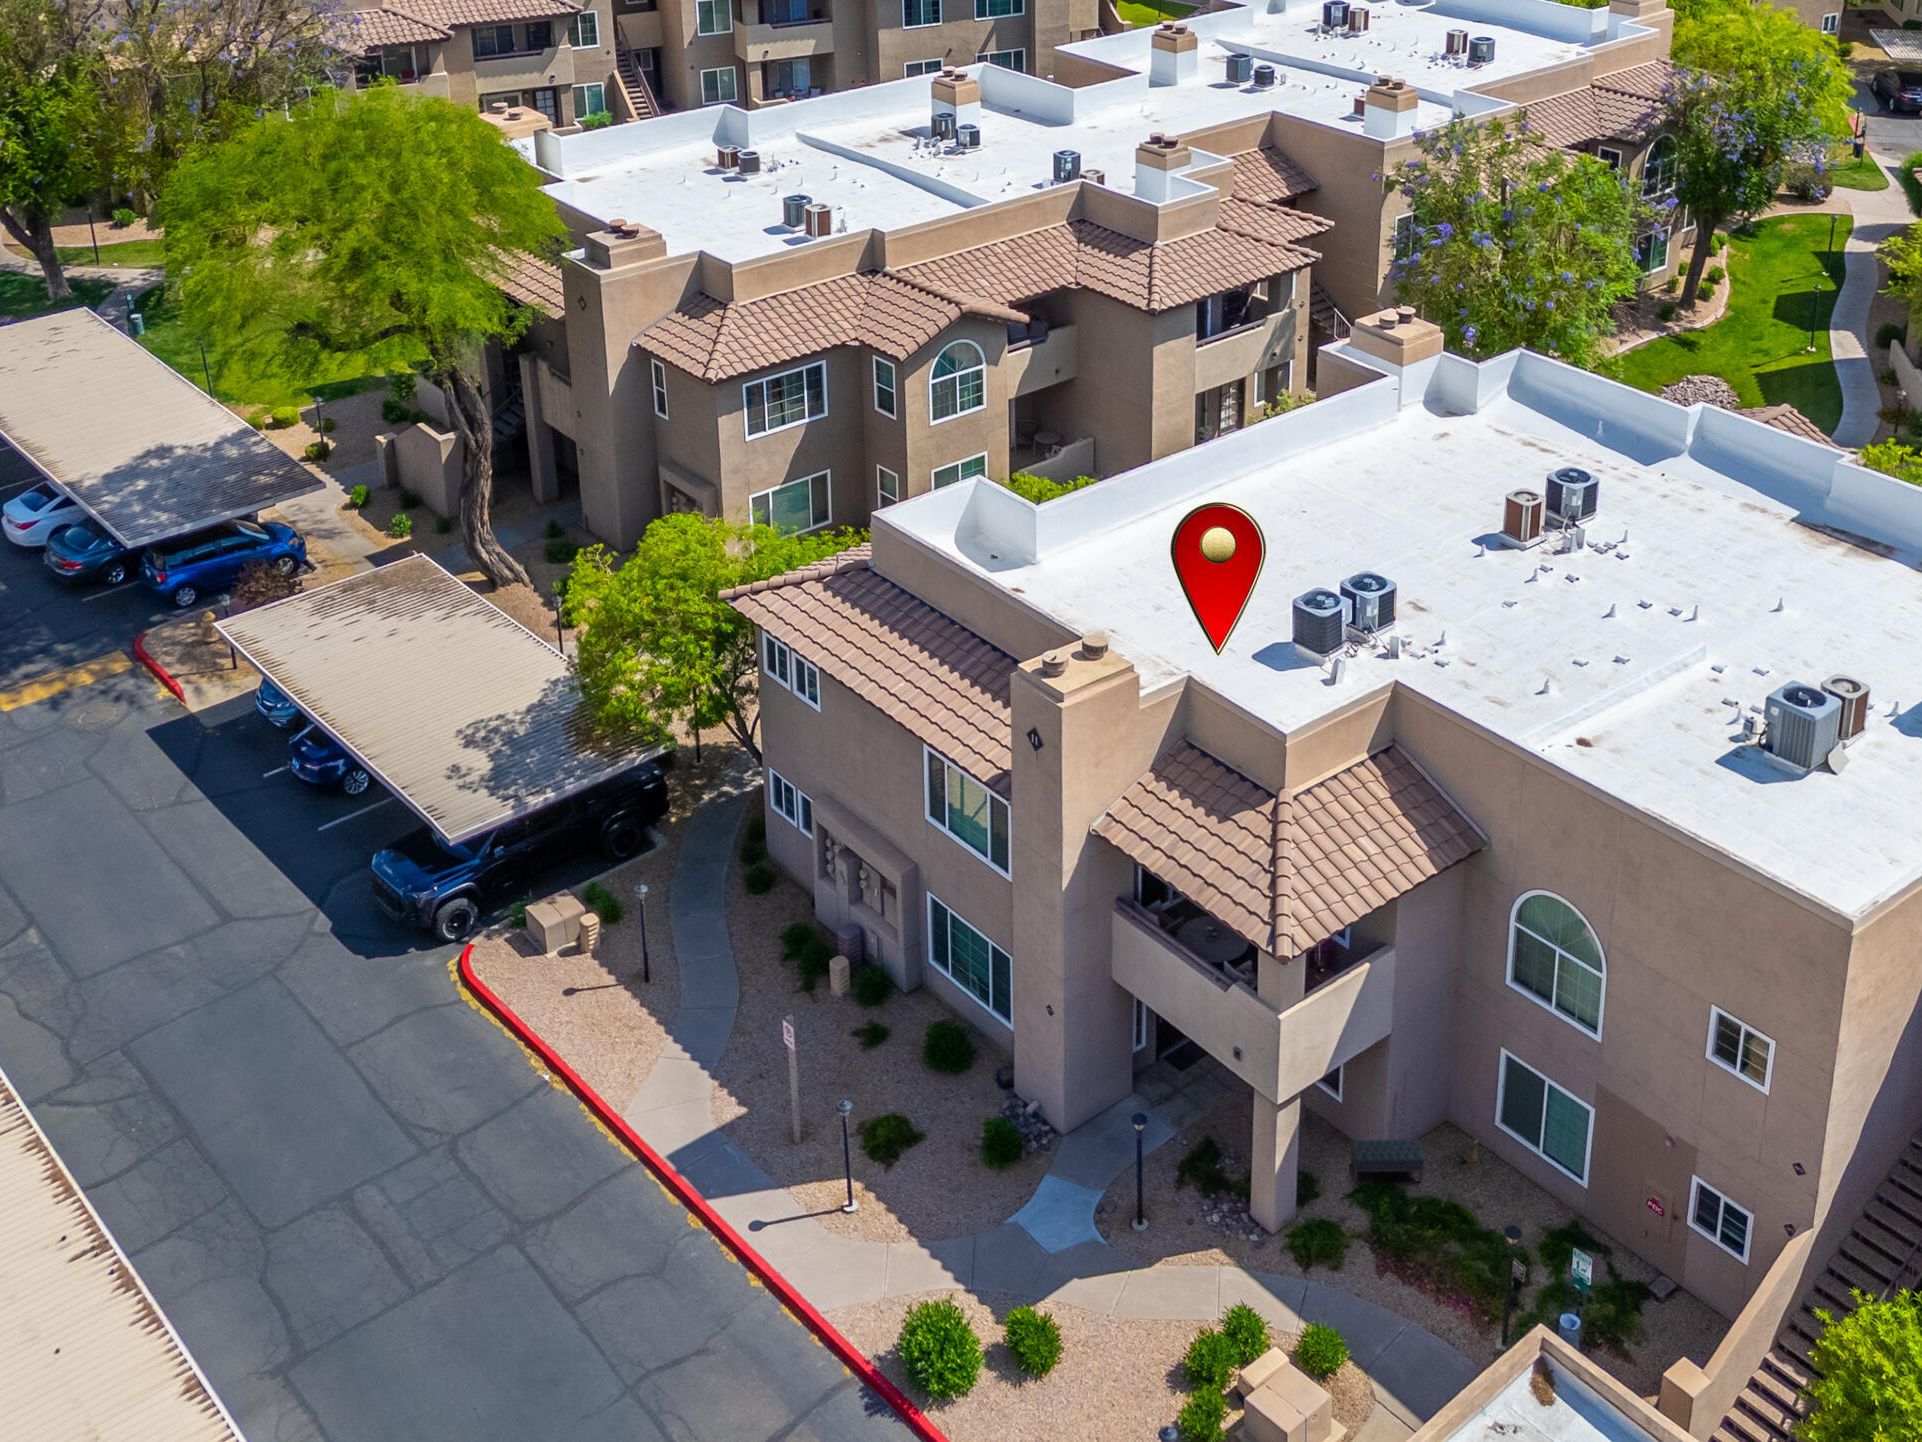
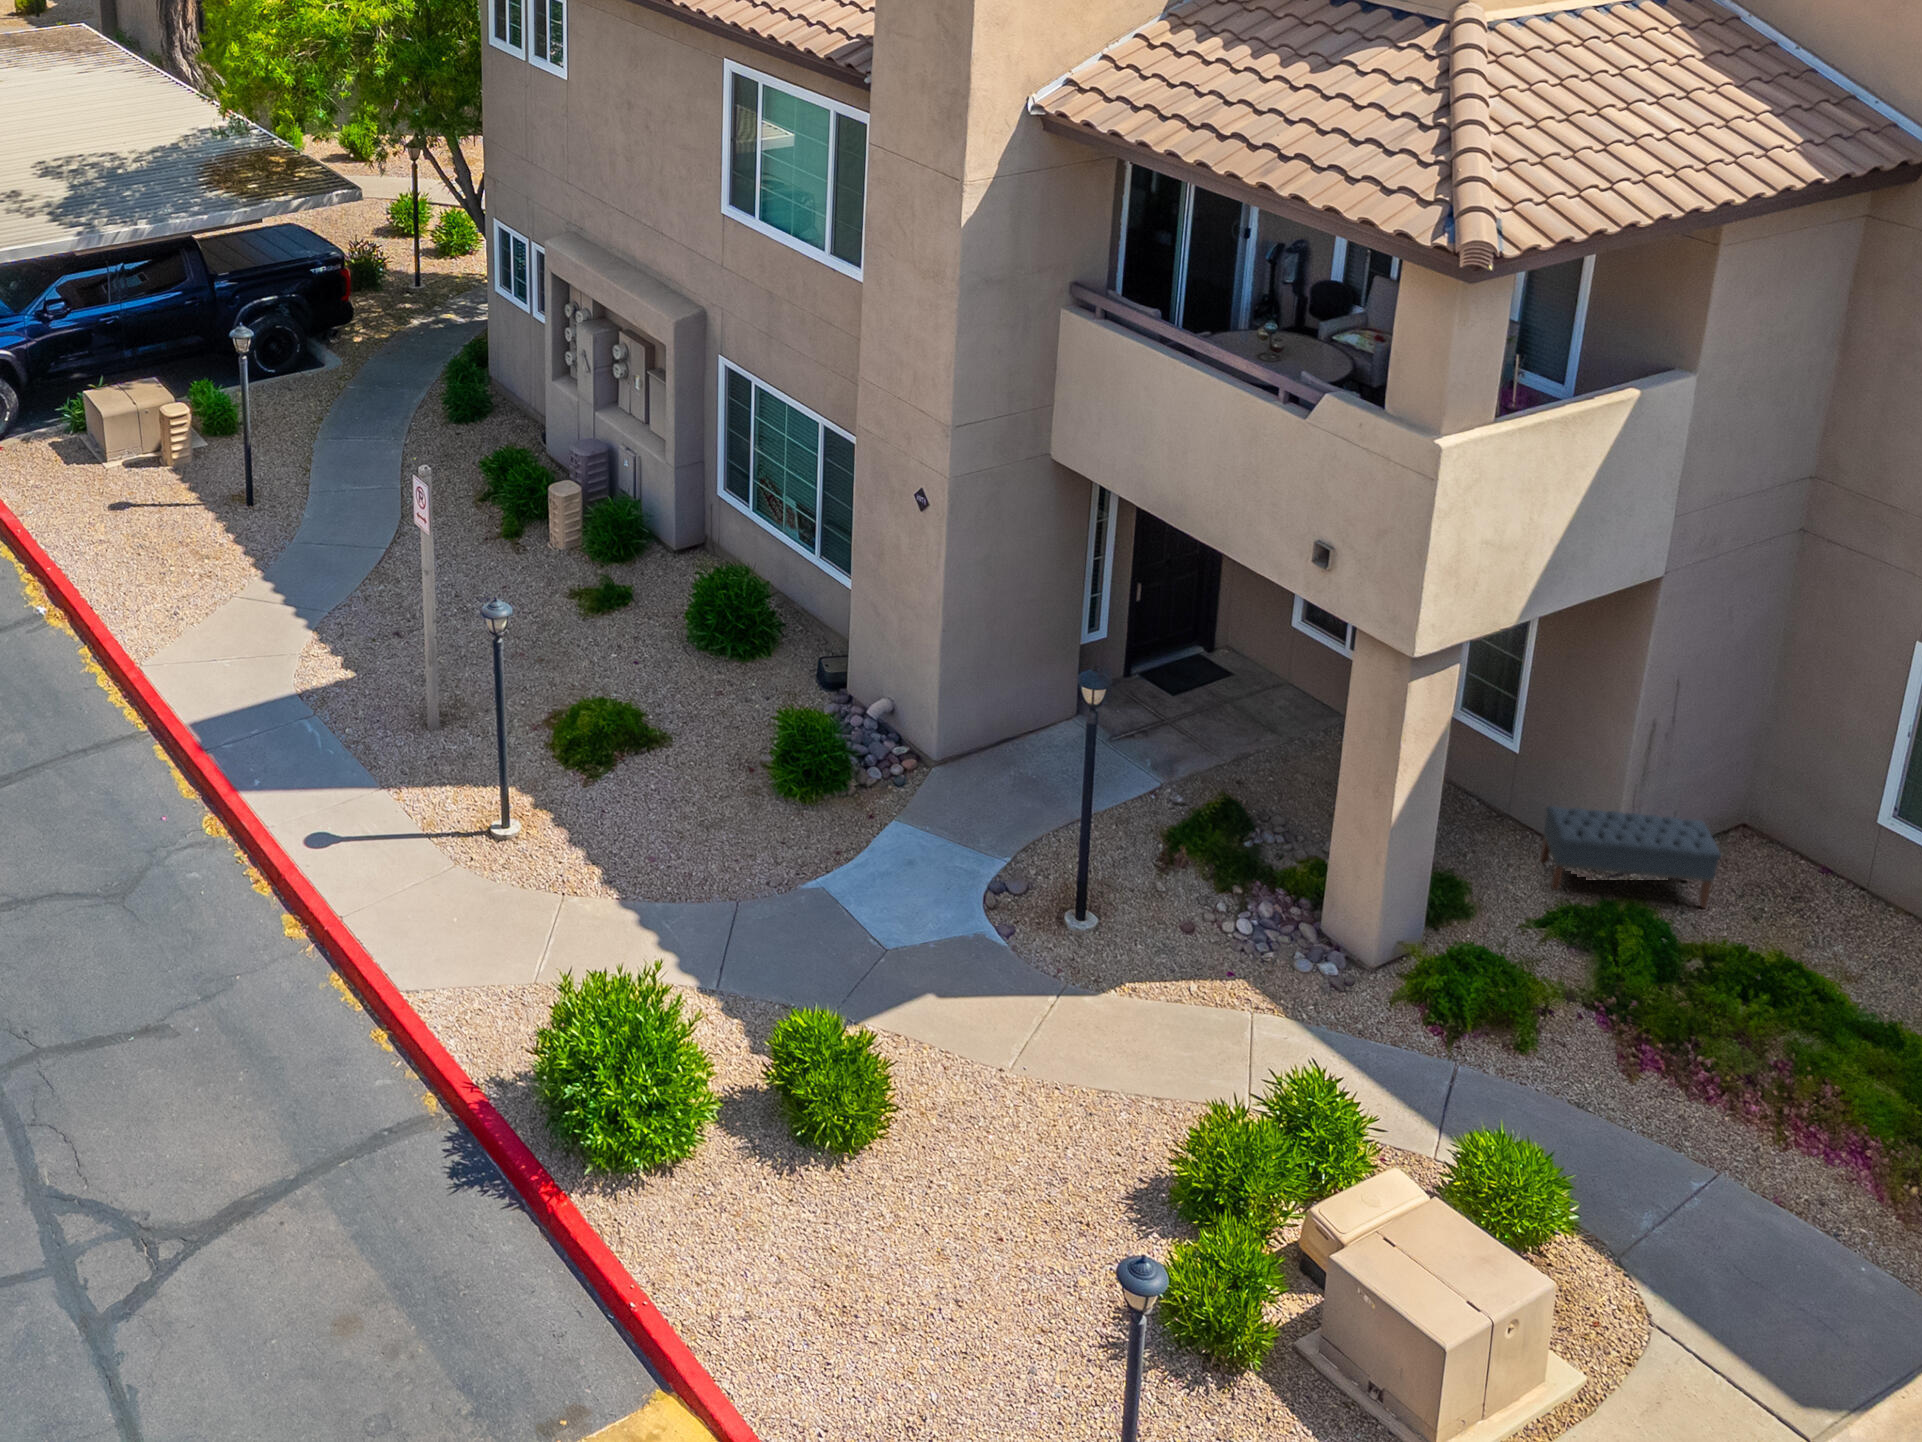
watering can: present [1461,1141,1479,1163] -> none [1790,846,1831,891]

